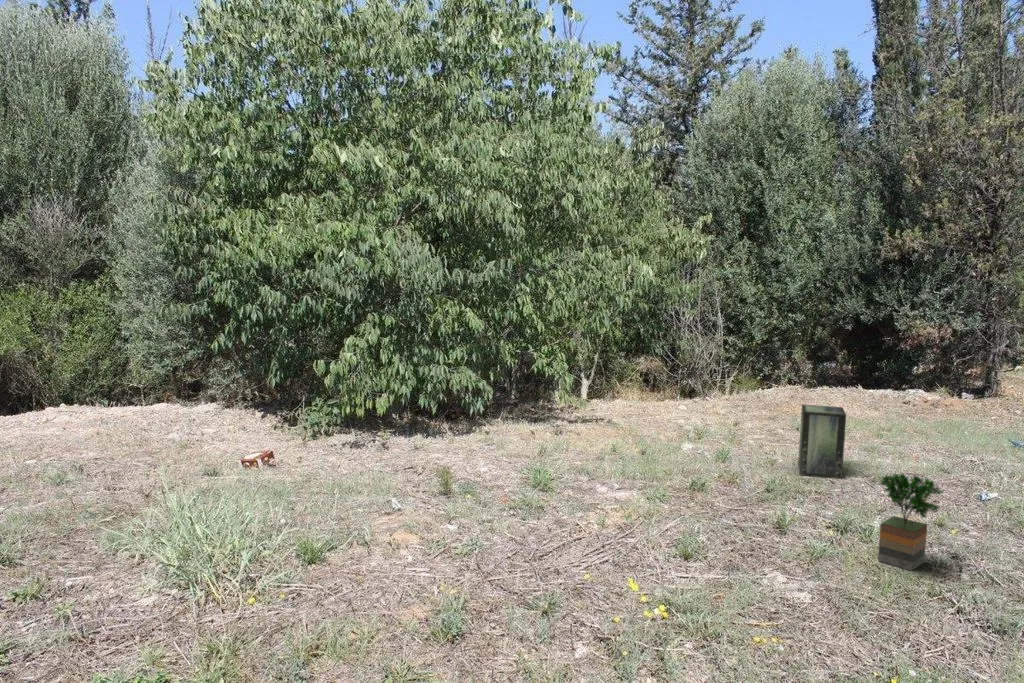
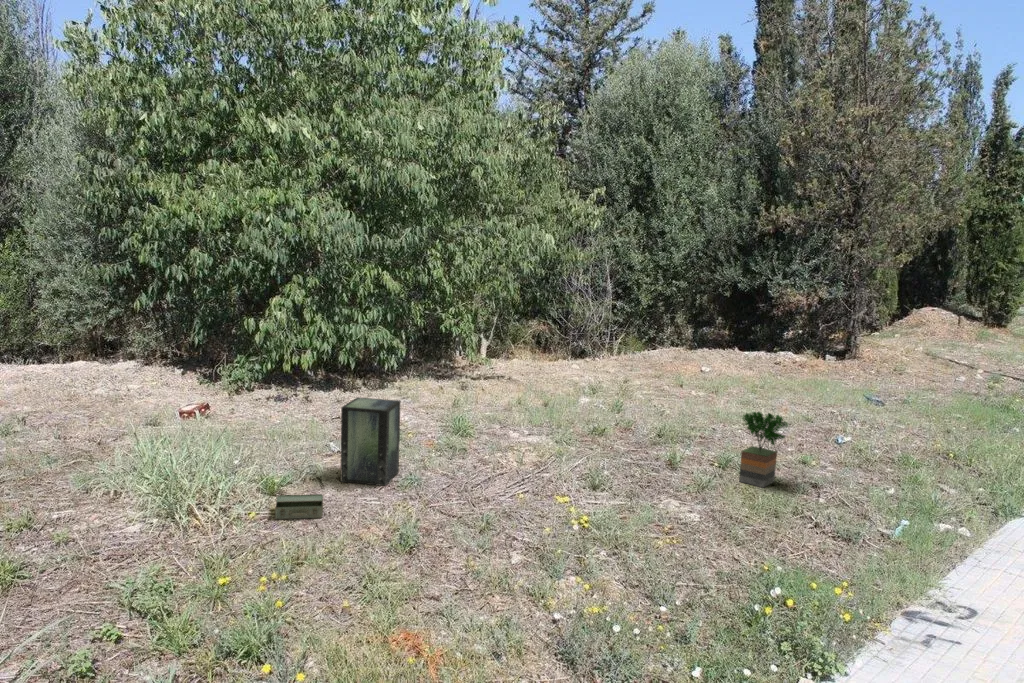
storage box: present [798,405,846,479] -> present [340,397,400,486]
toolbox: none [303,572,364,603] -> present [275,494,323,519]

